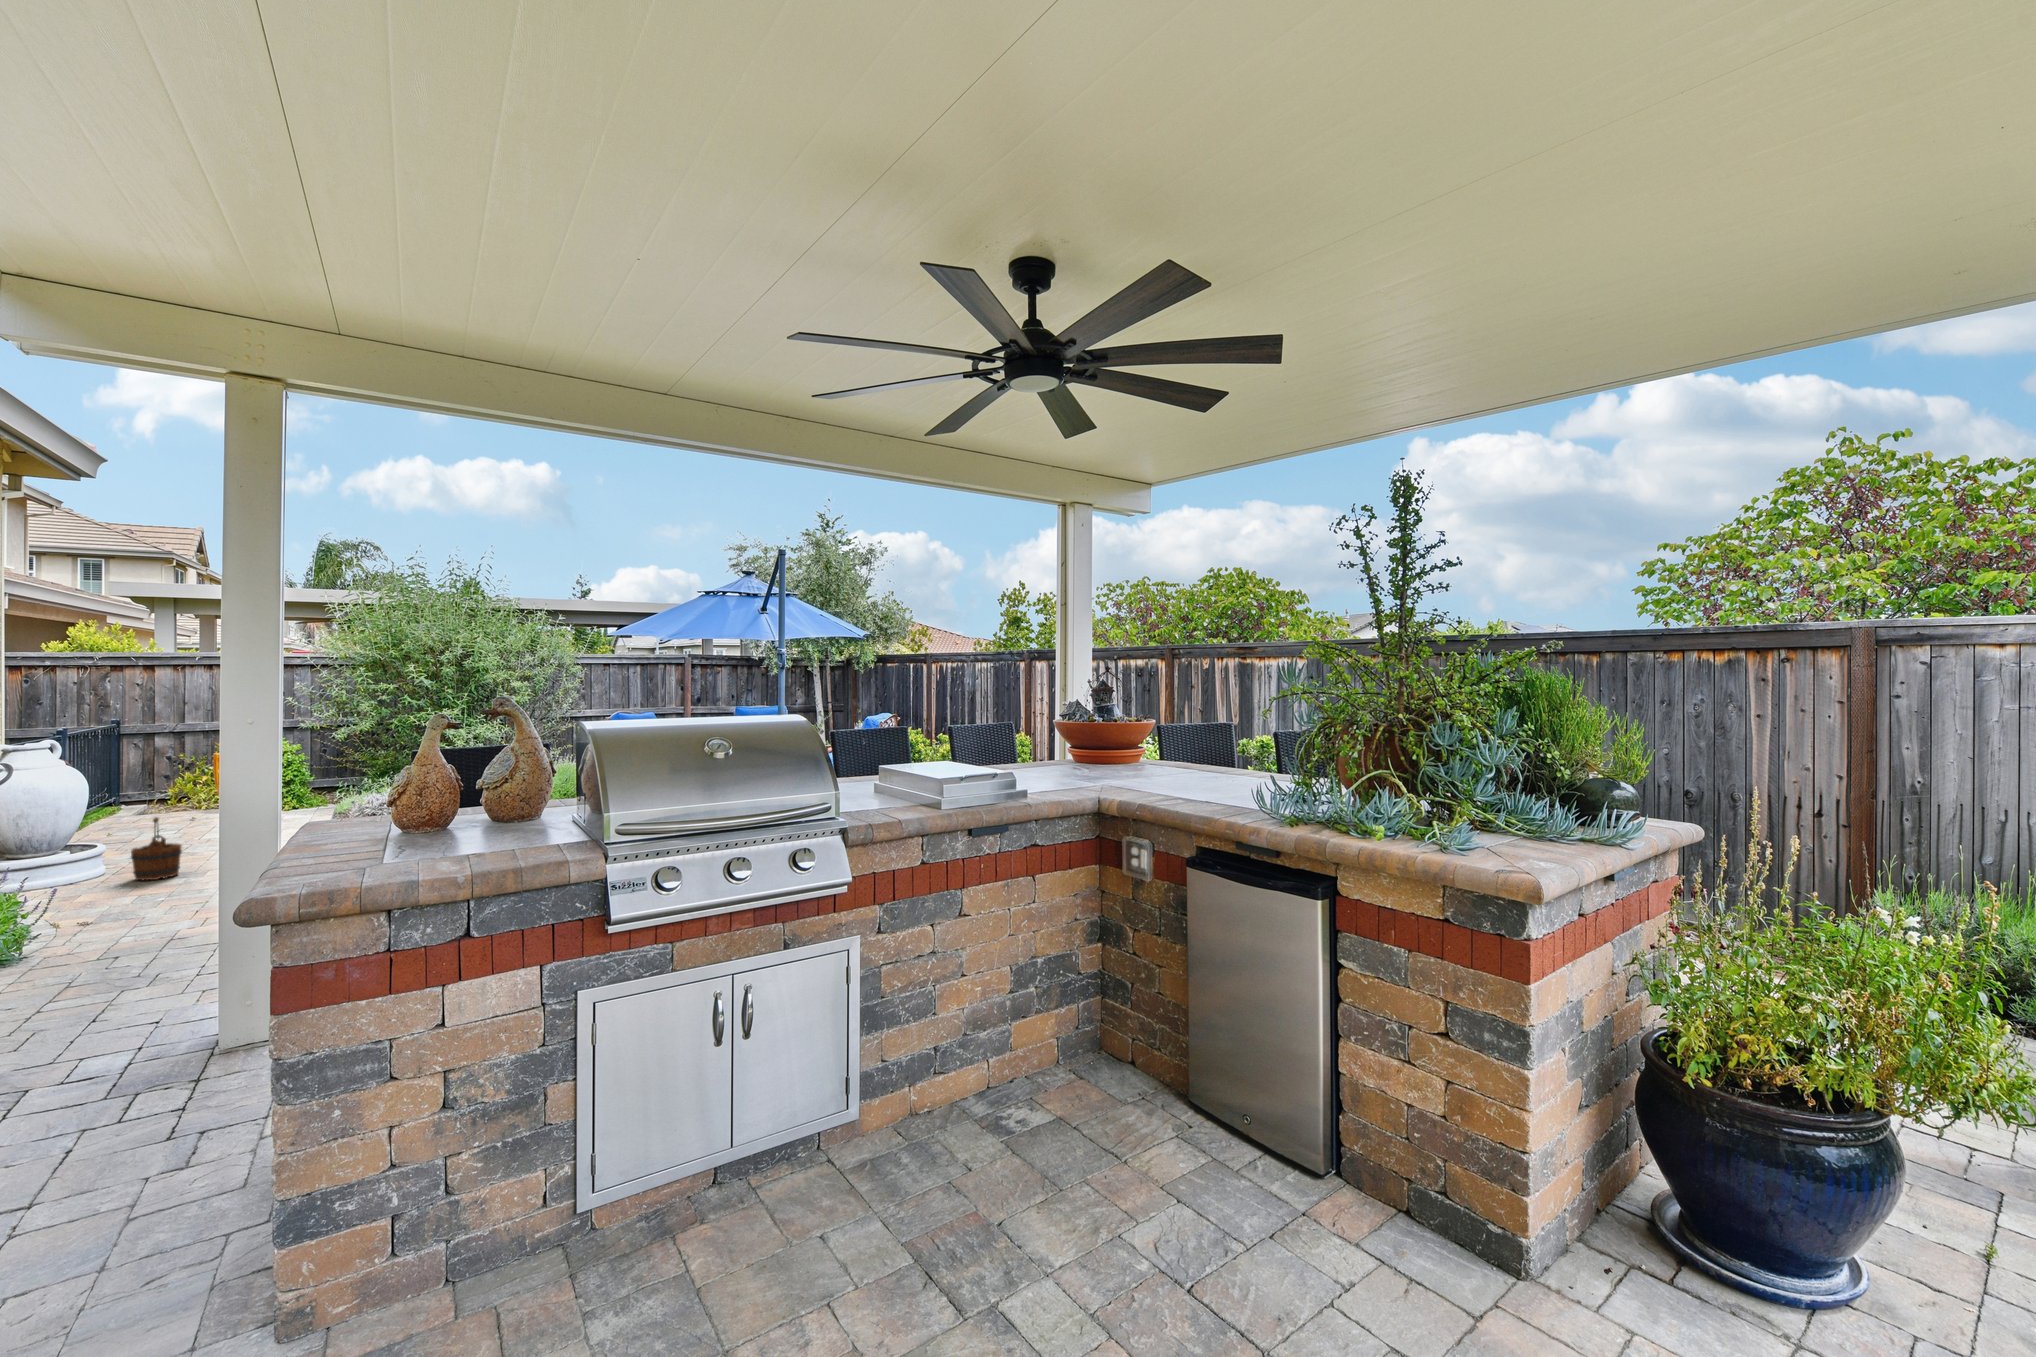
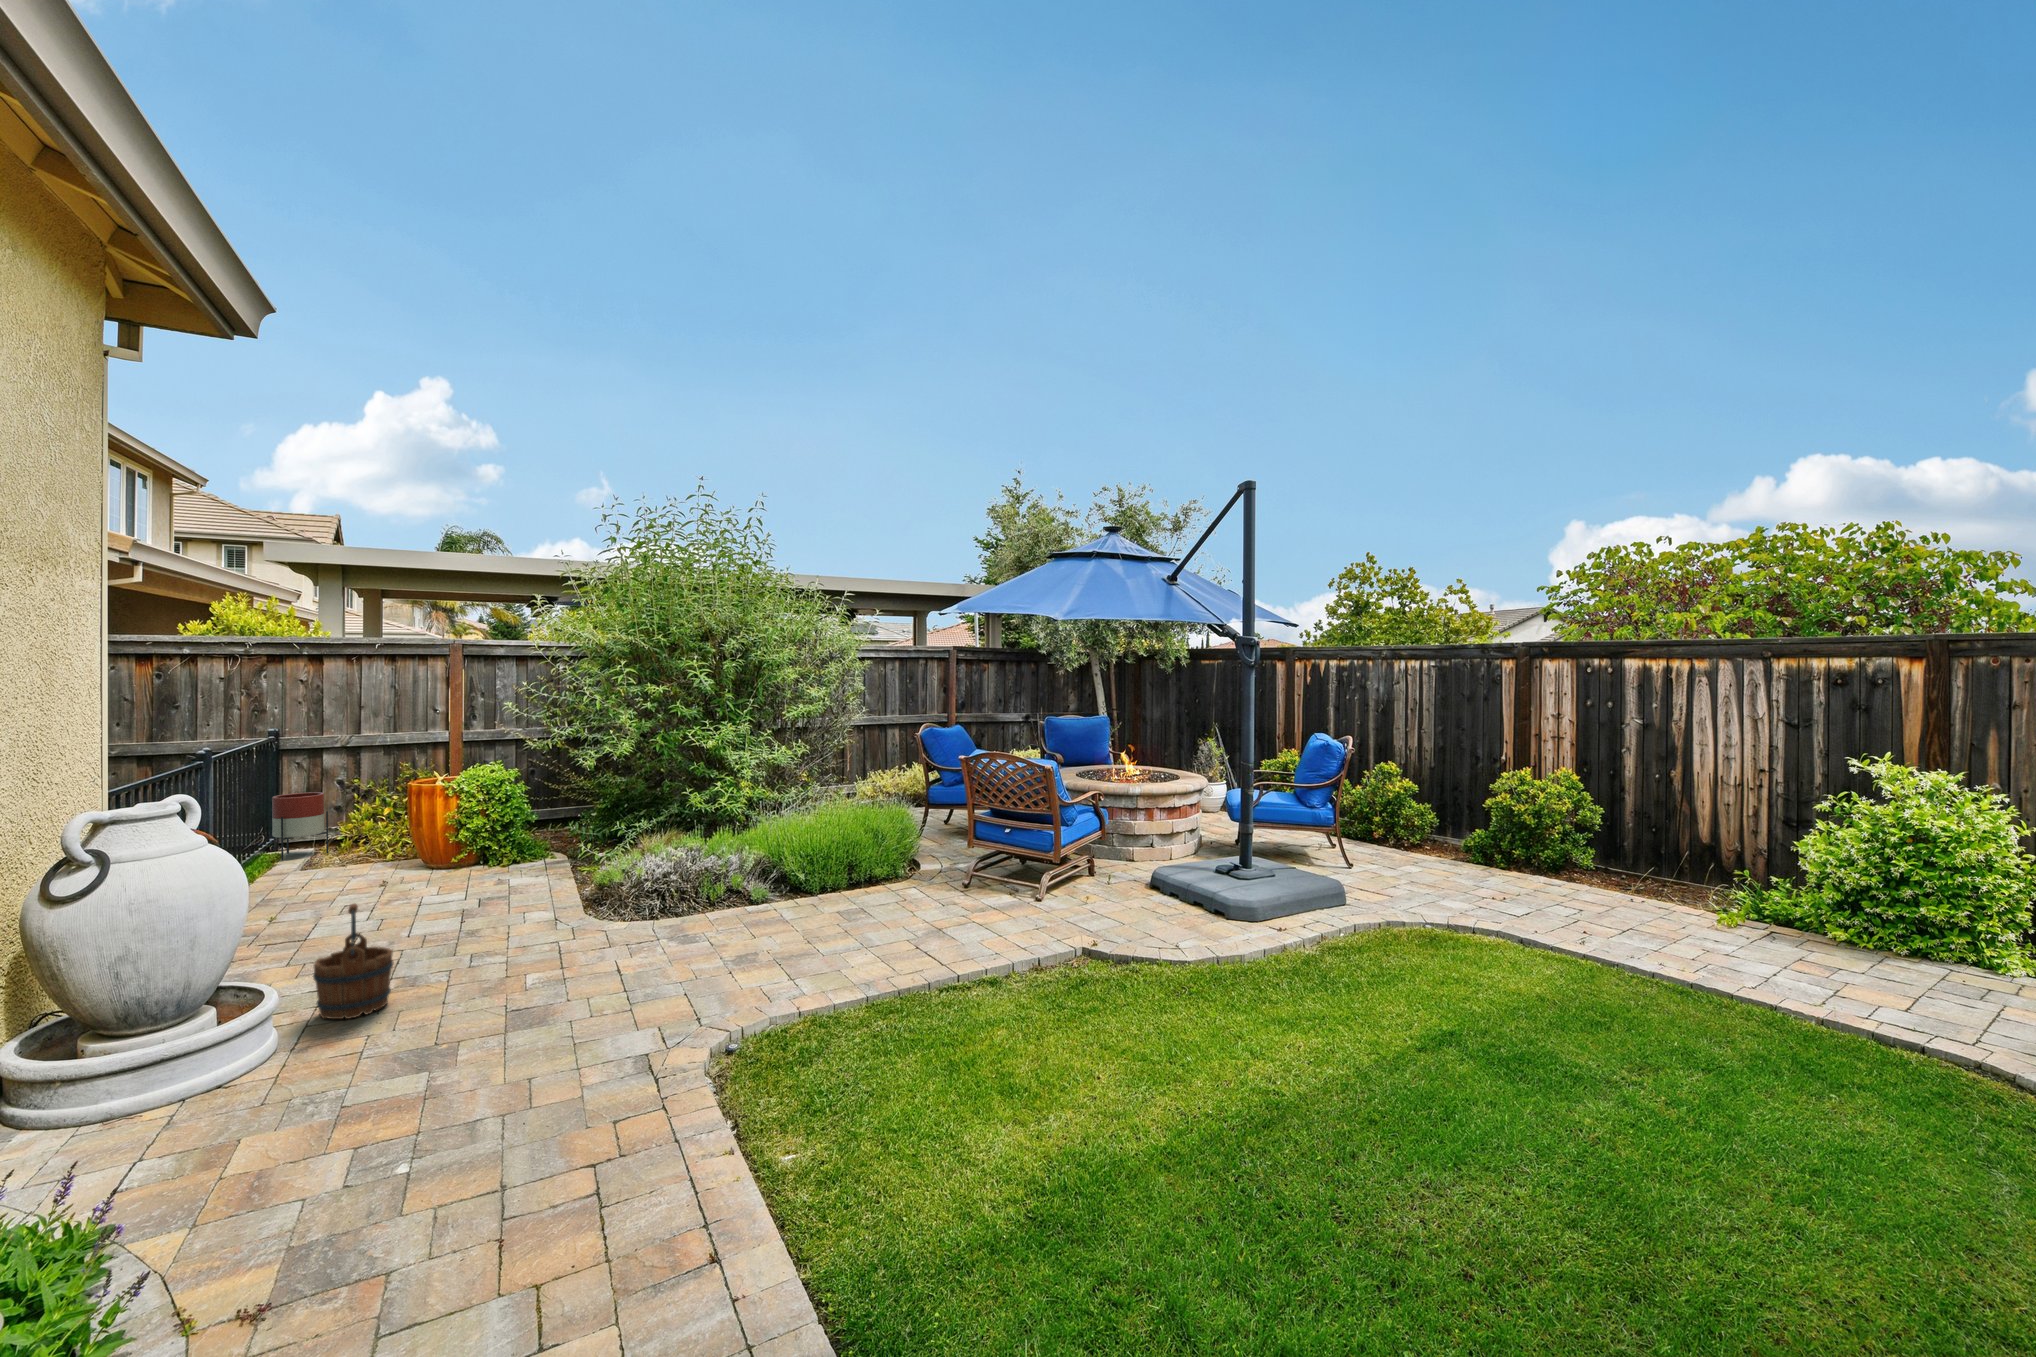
planter: none [115,765,159,812] -> present [272,792,328,861]

